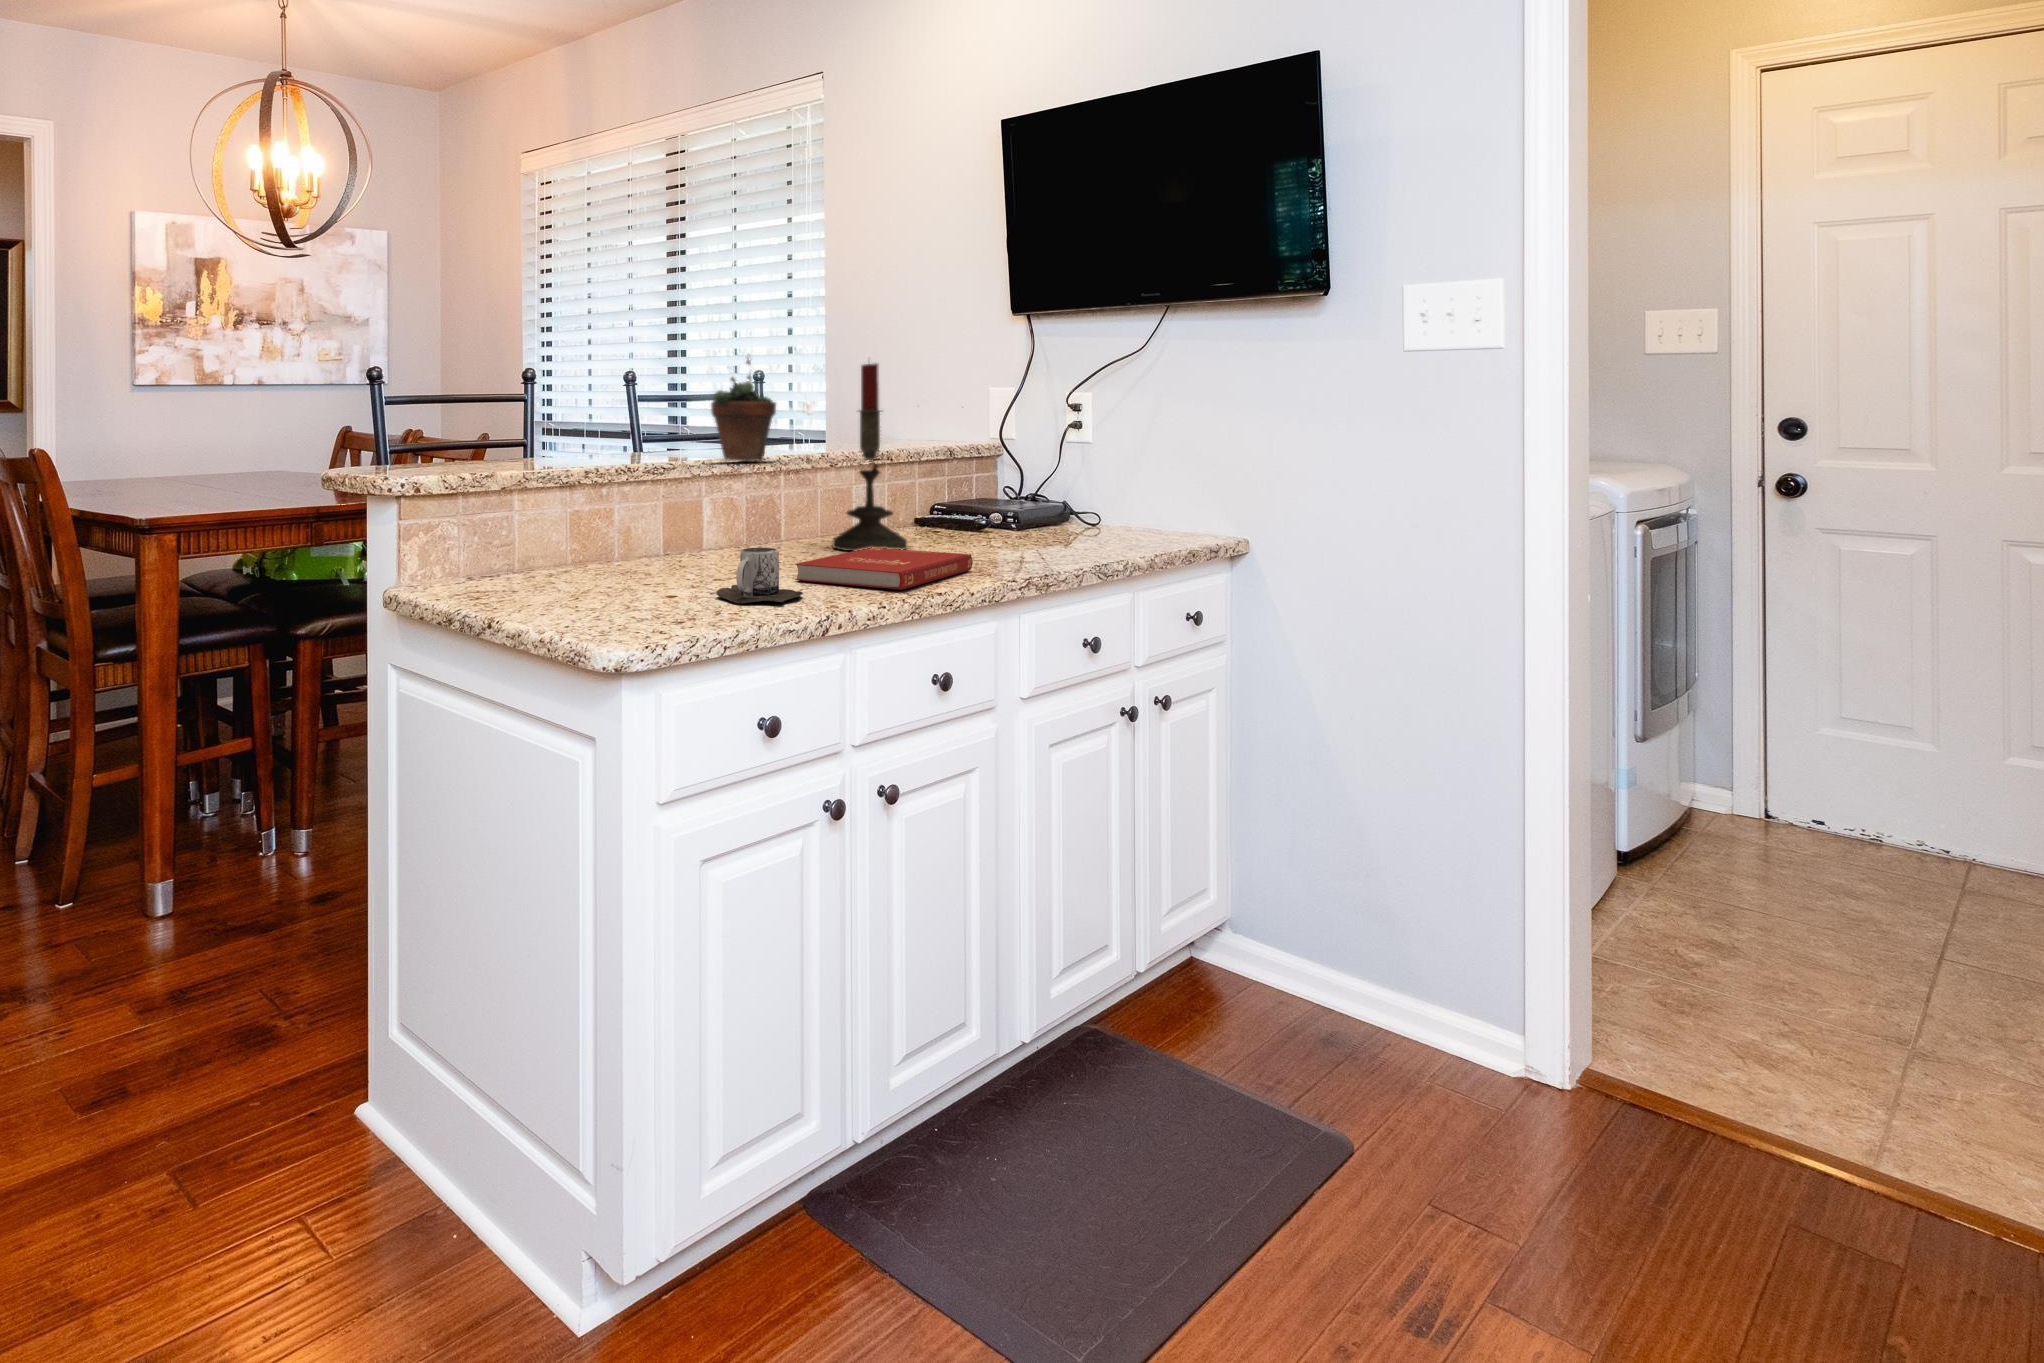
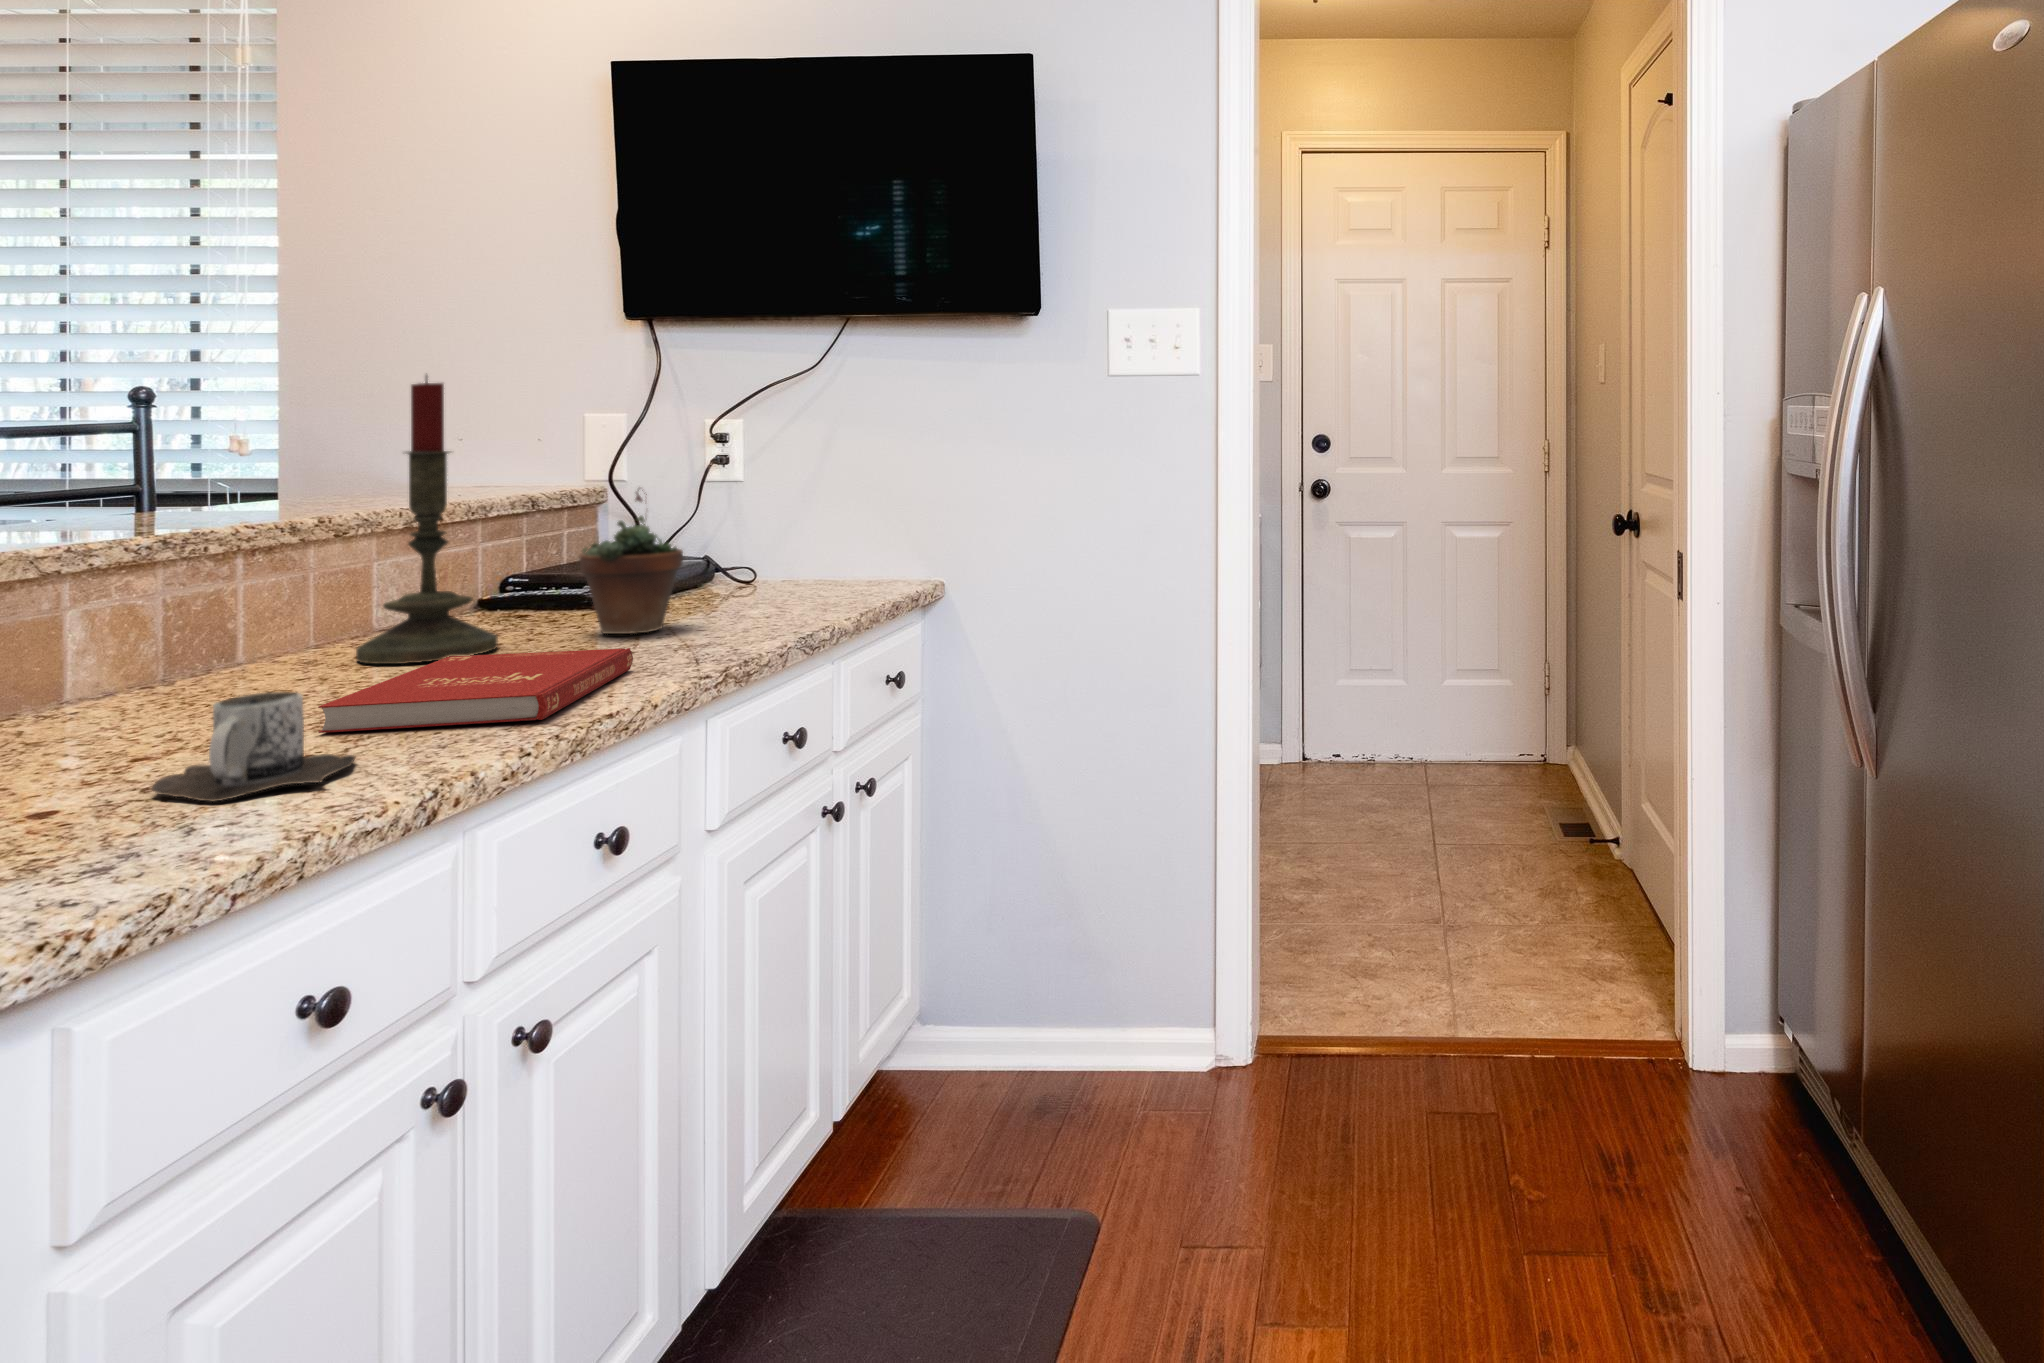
succulent plant: present [711,359,776,461] -> present [579,490,683,634]

